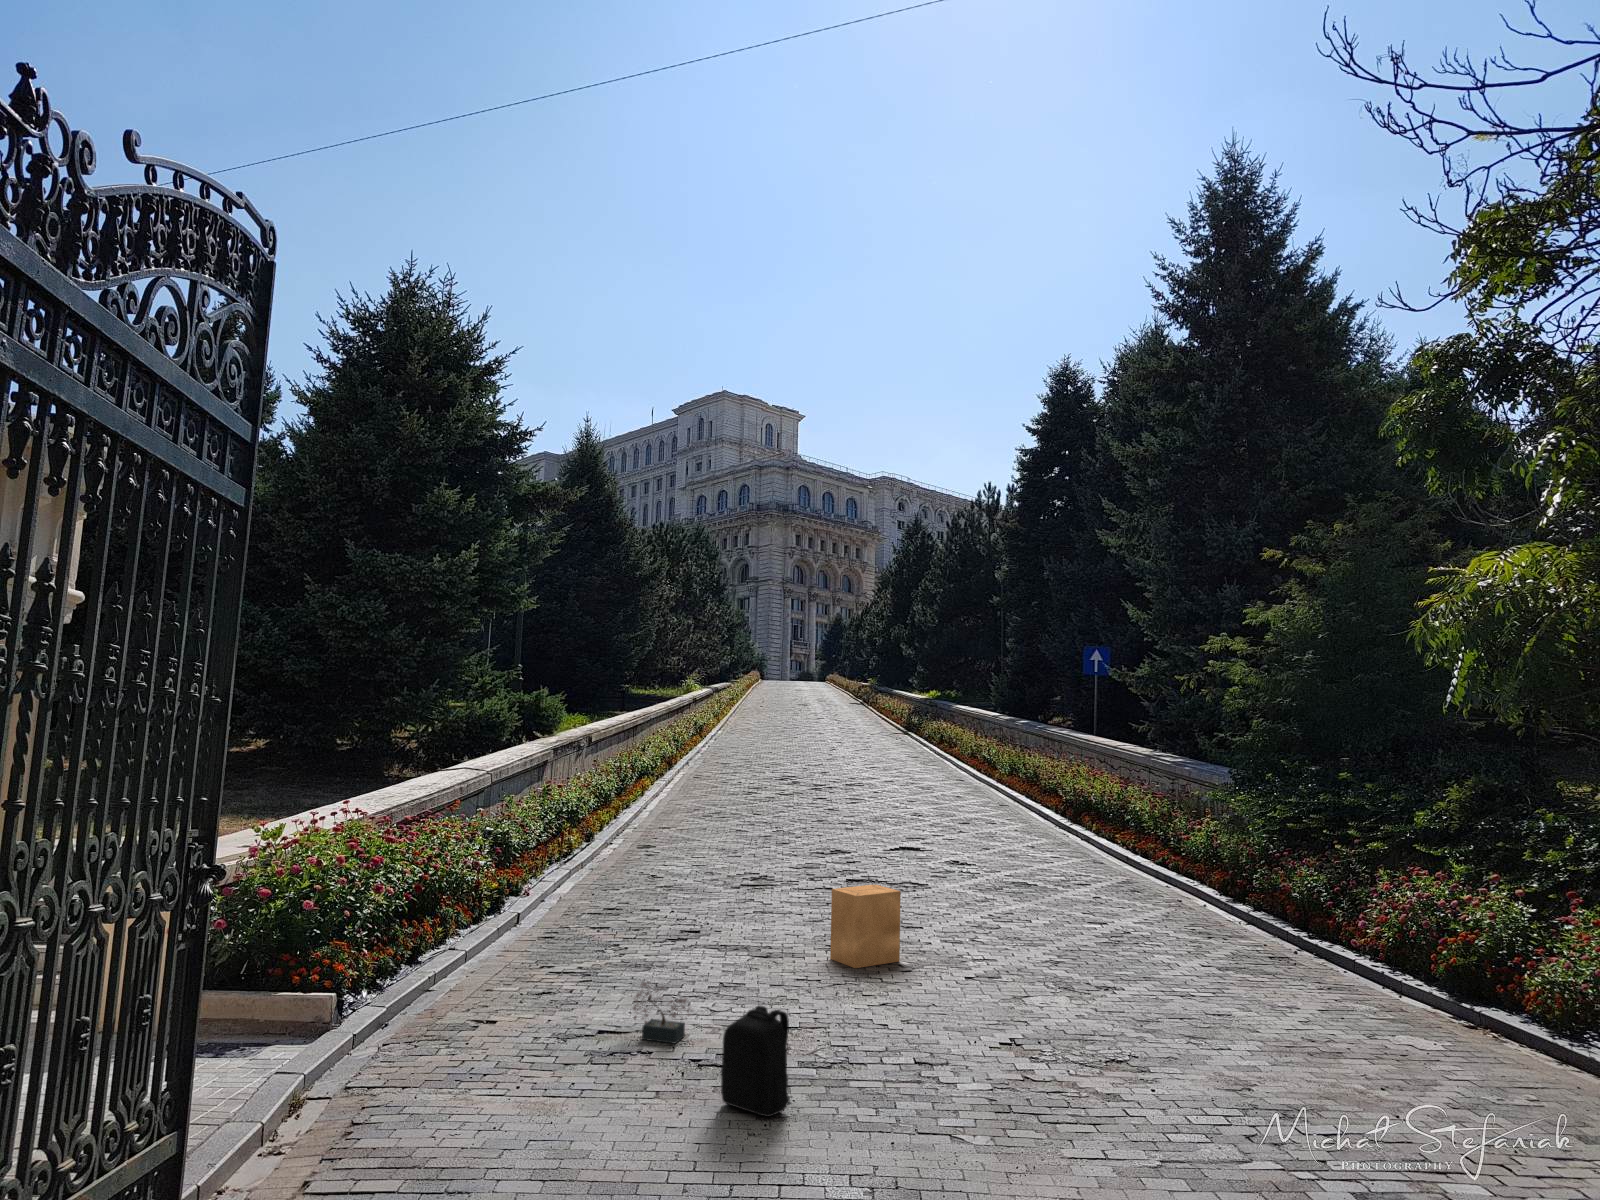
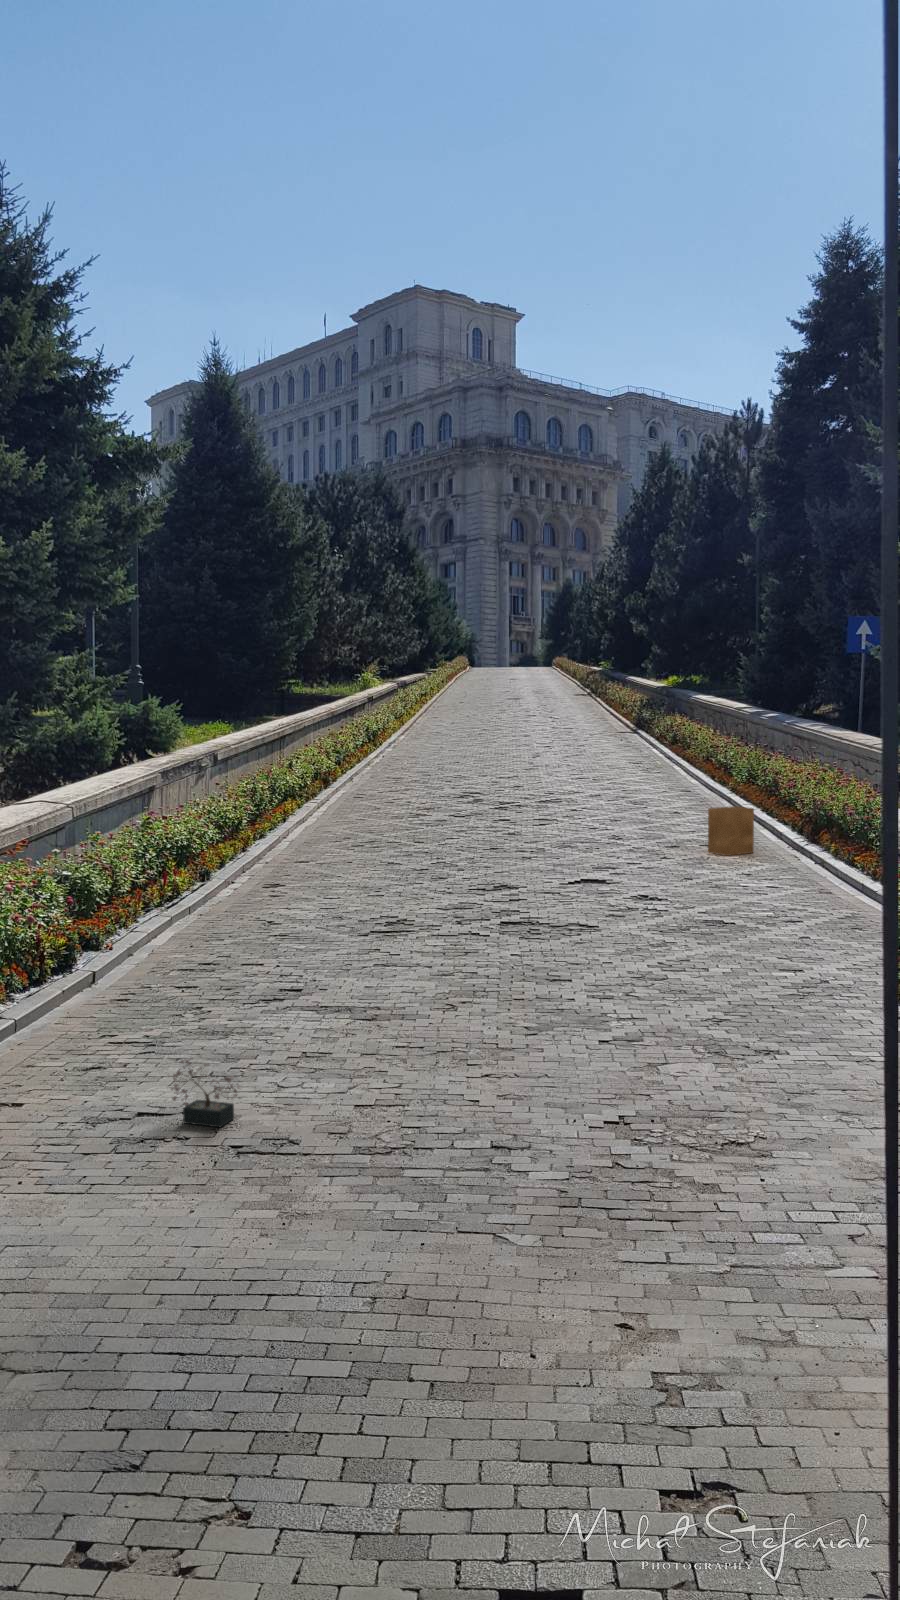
cardboard box: present [830,885,901,968] -> present [708,806,754,856]
backpack: present [721,1006,791,1117] -> none [245,1089,333,1214]

